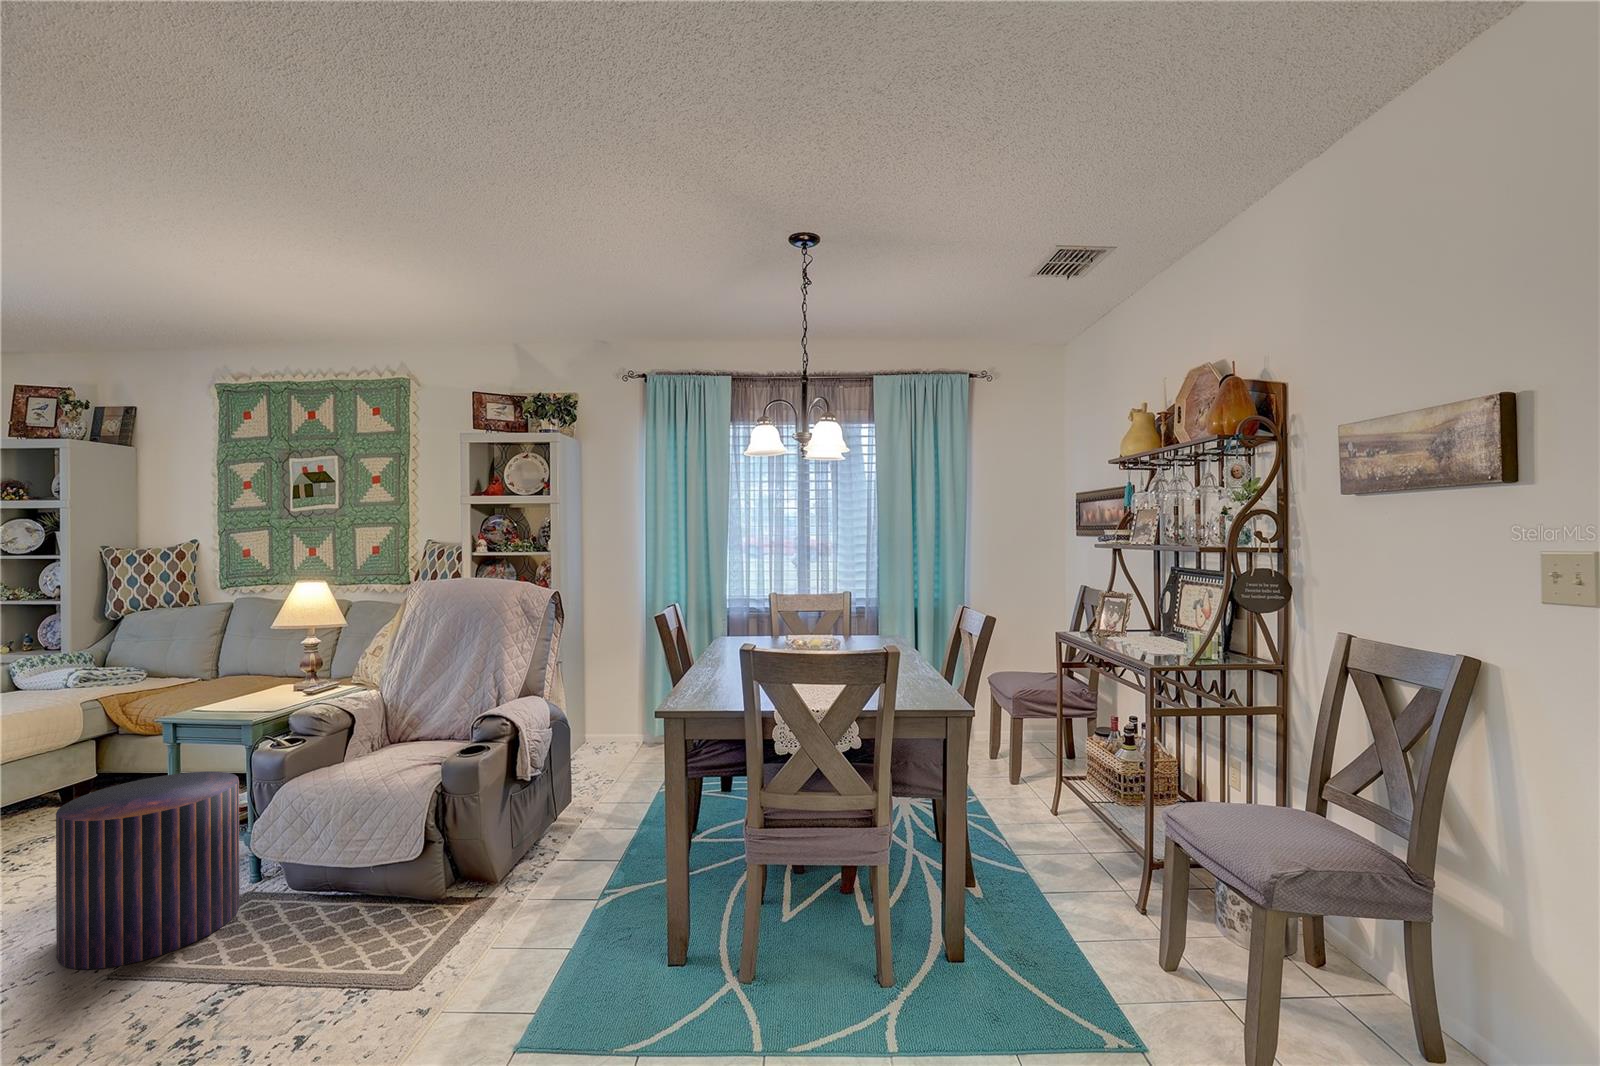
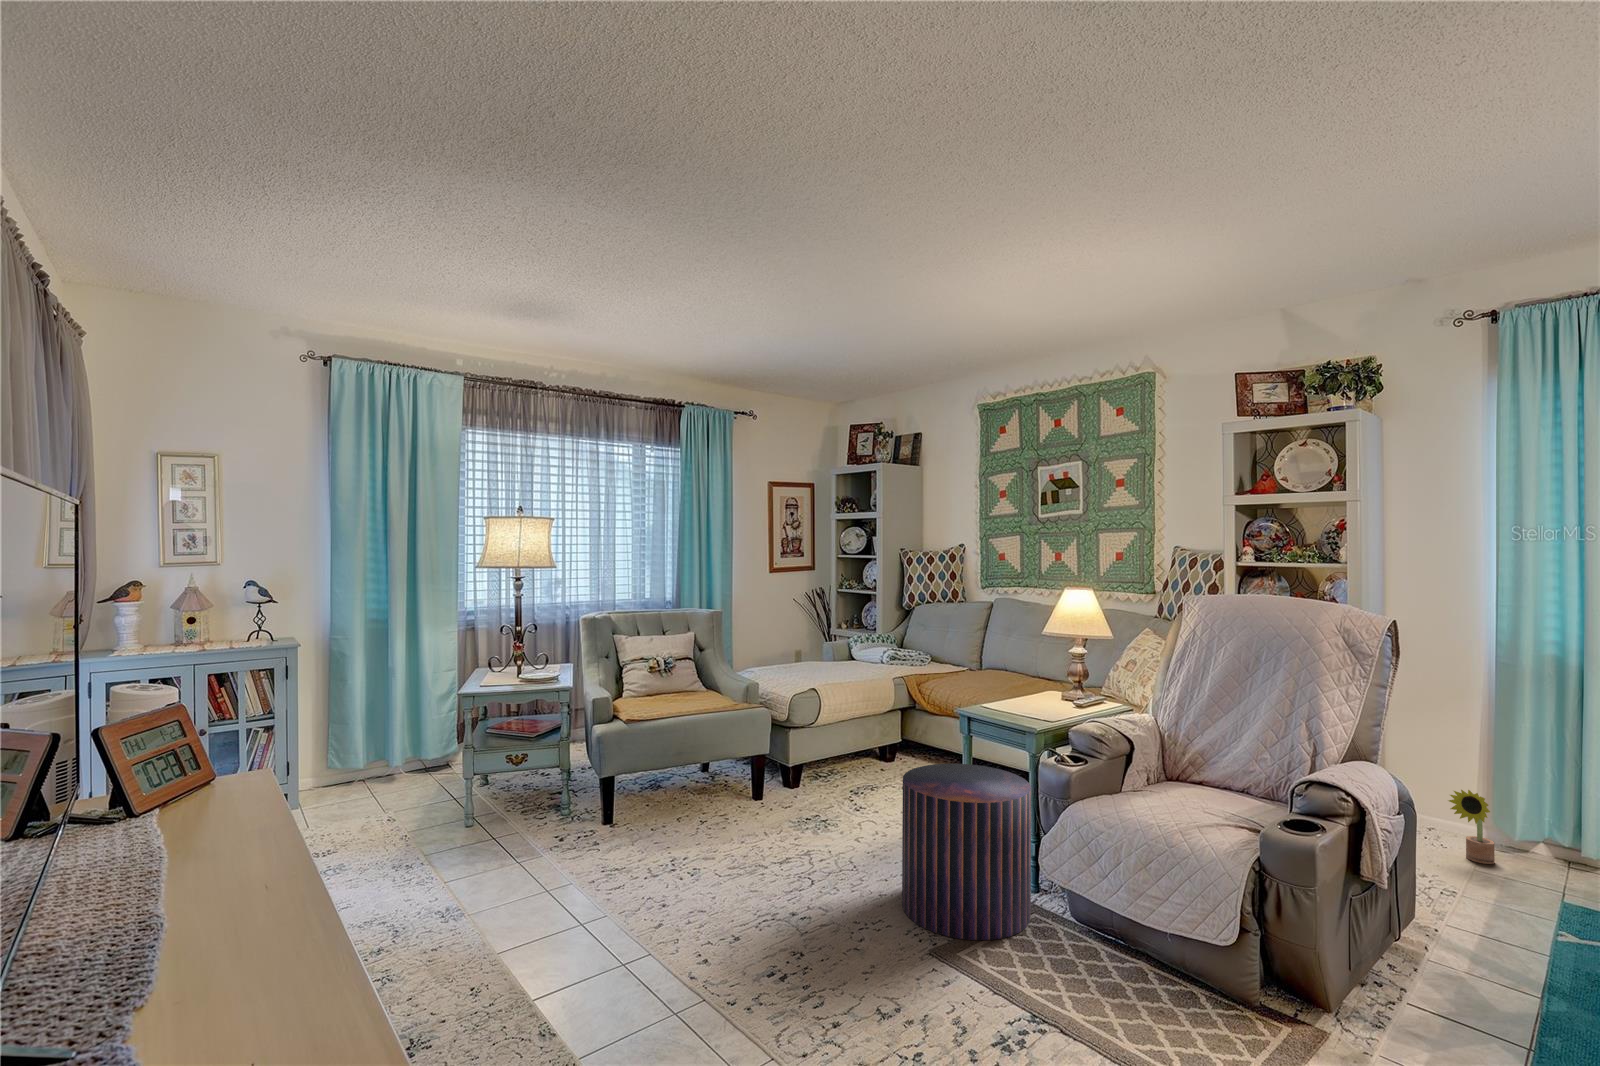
decorative plant: none [610,700,635,748] -> present [1448,790,1495,864]

